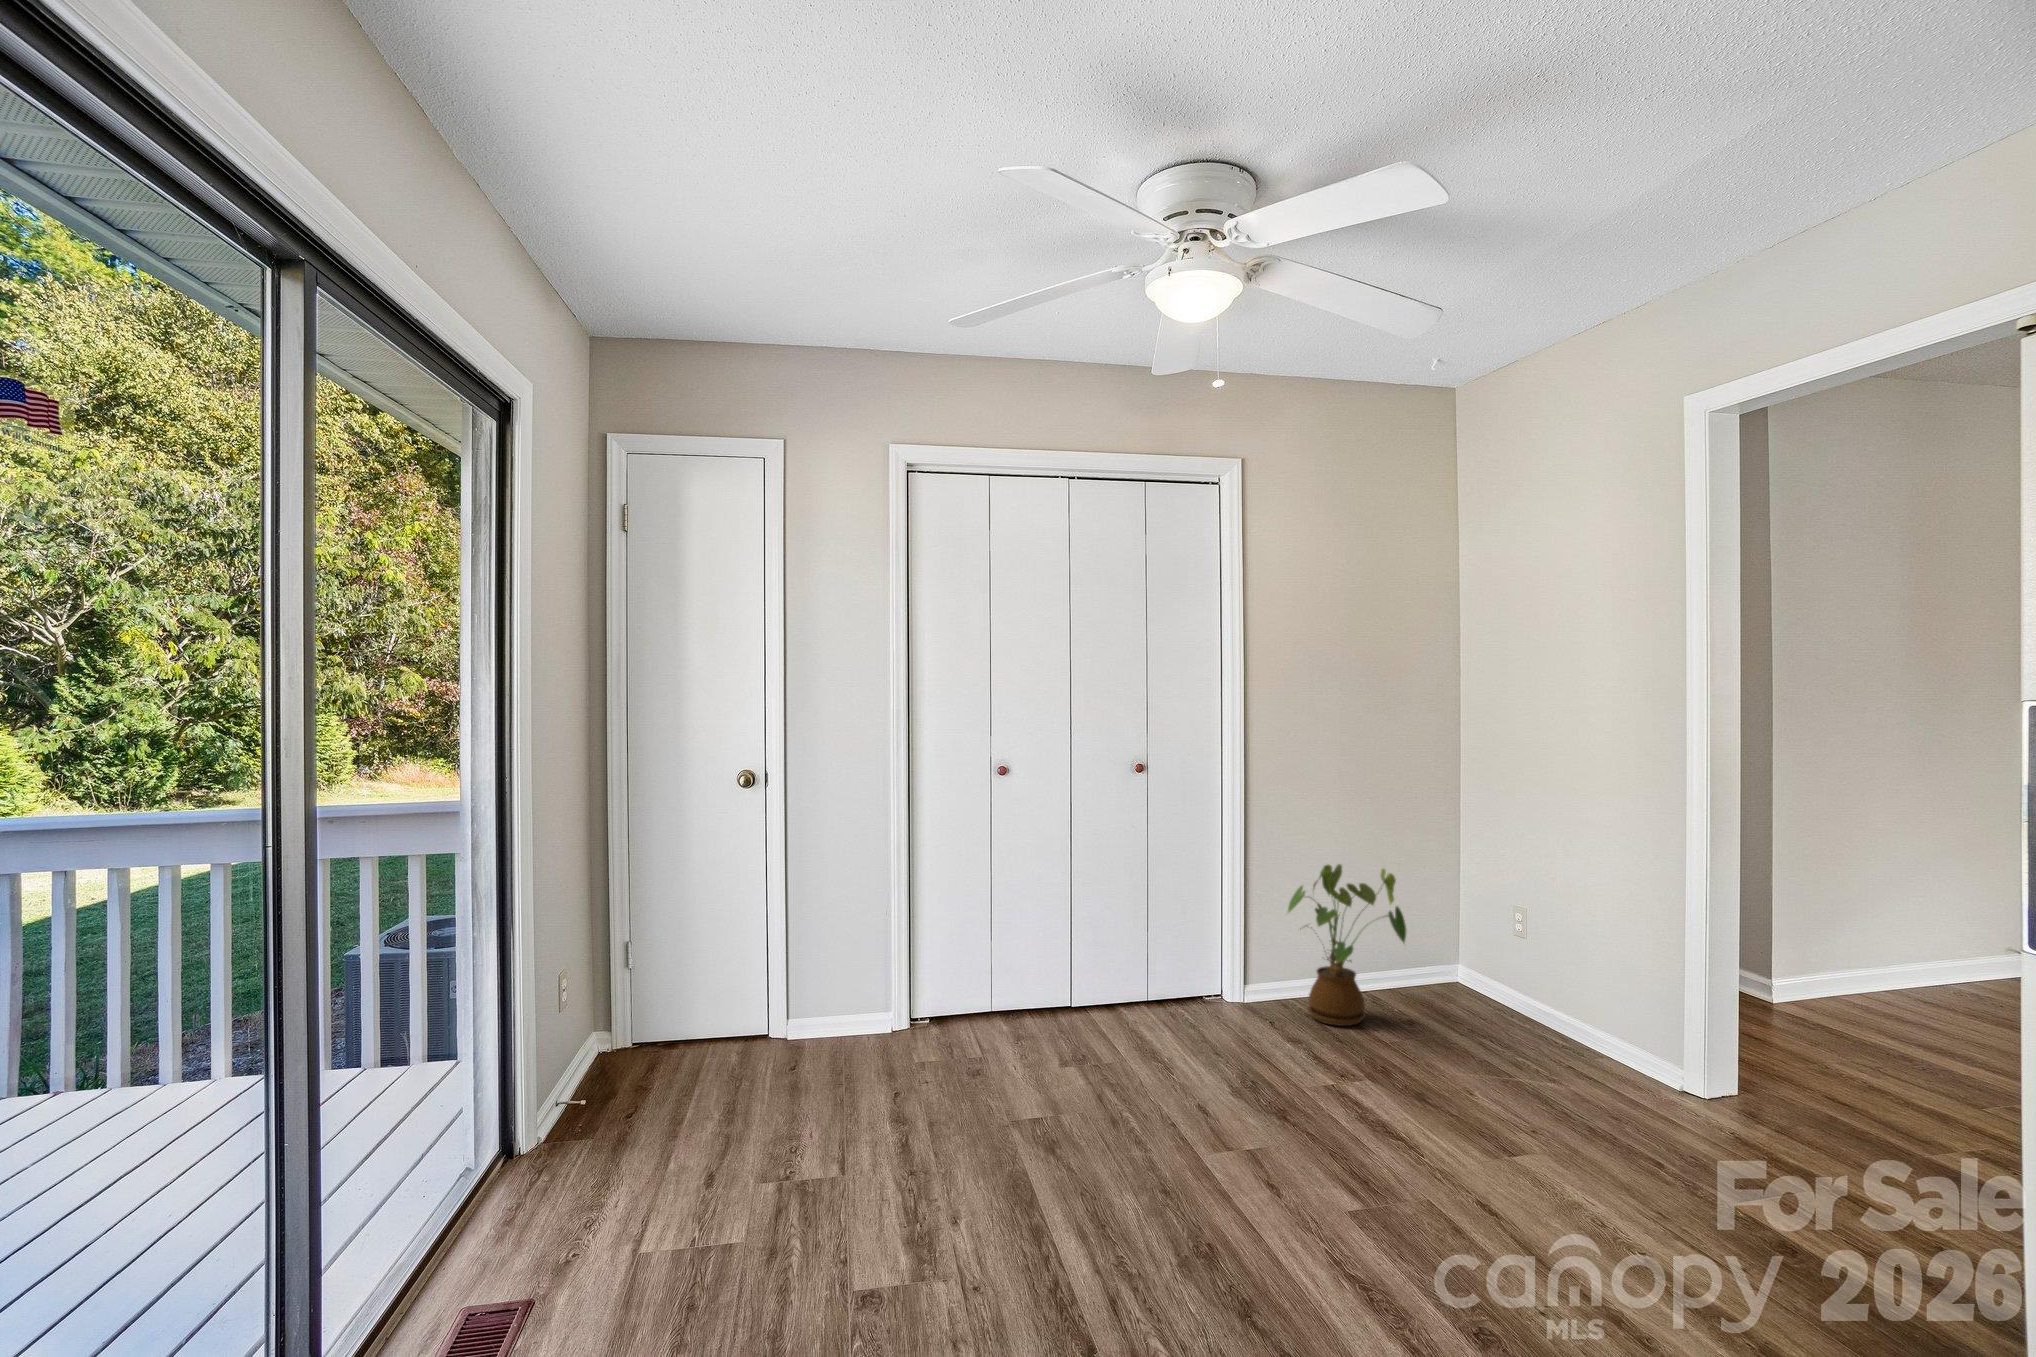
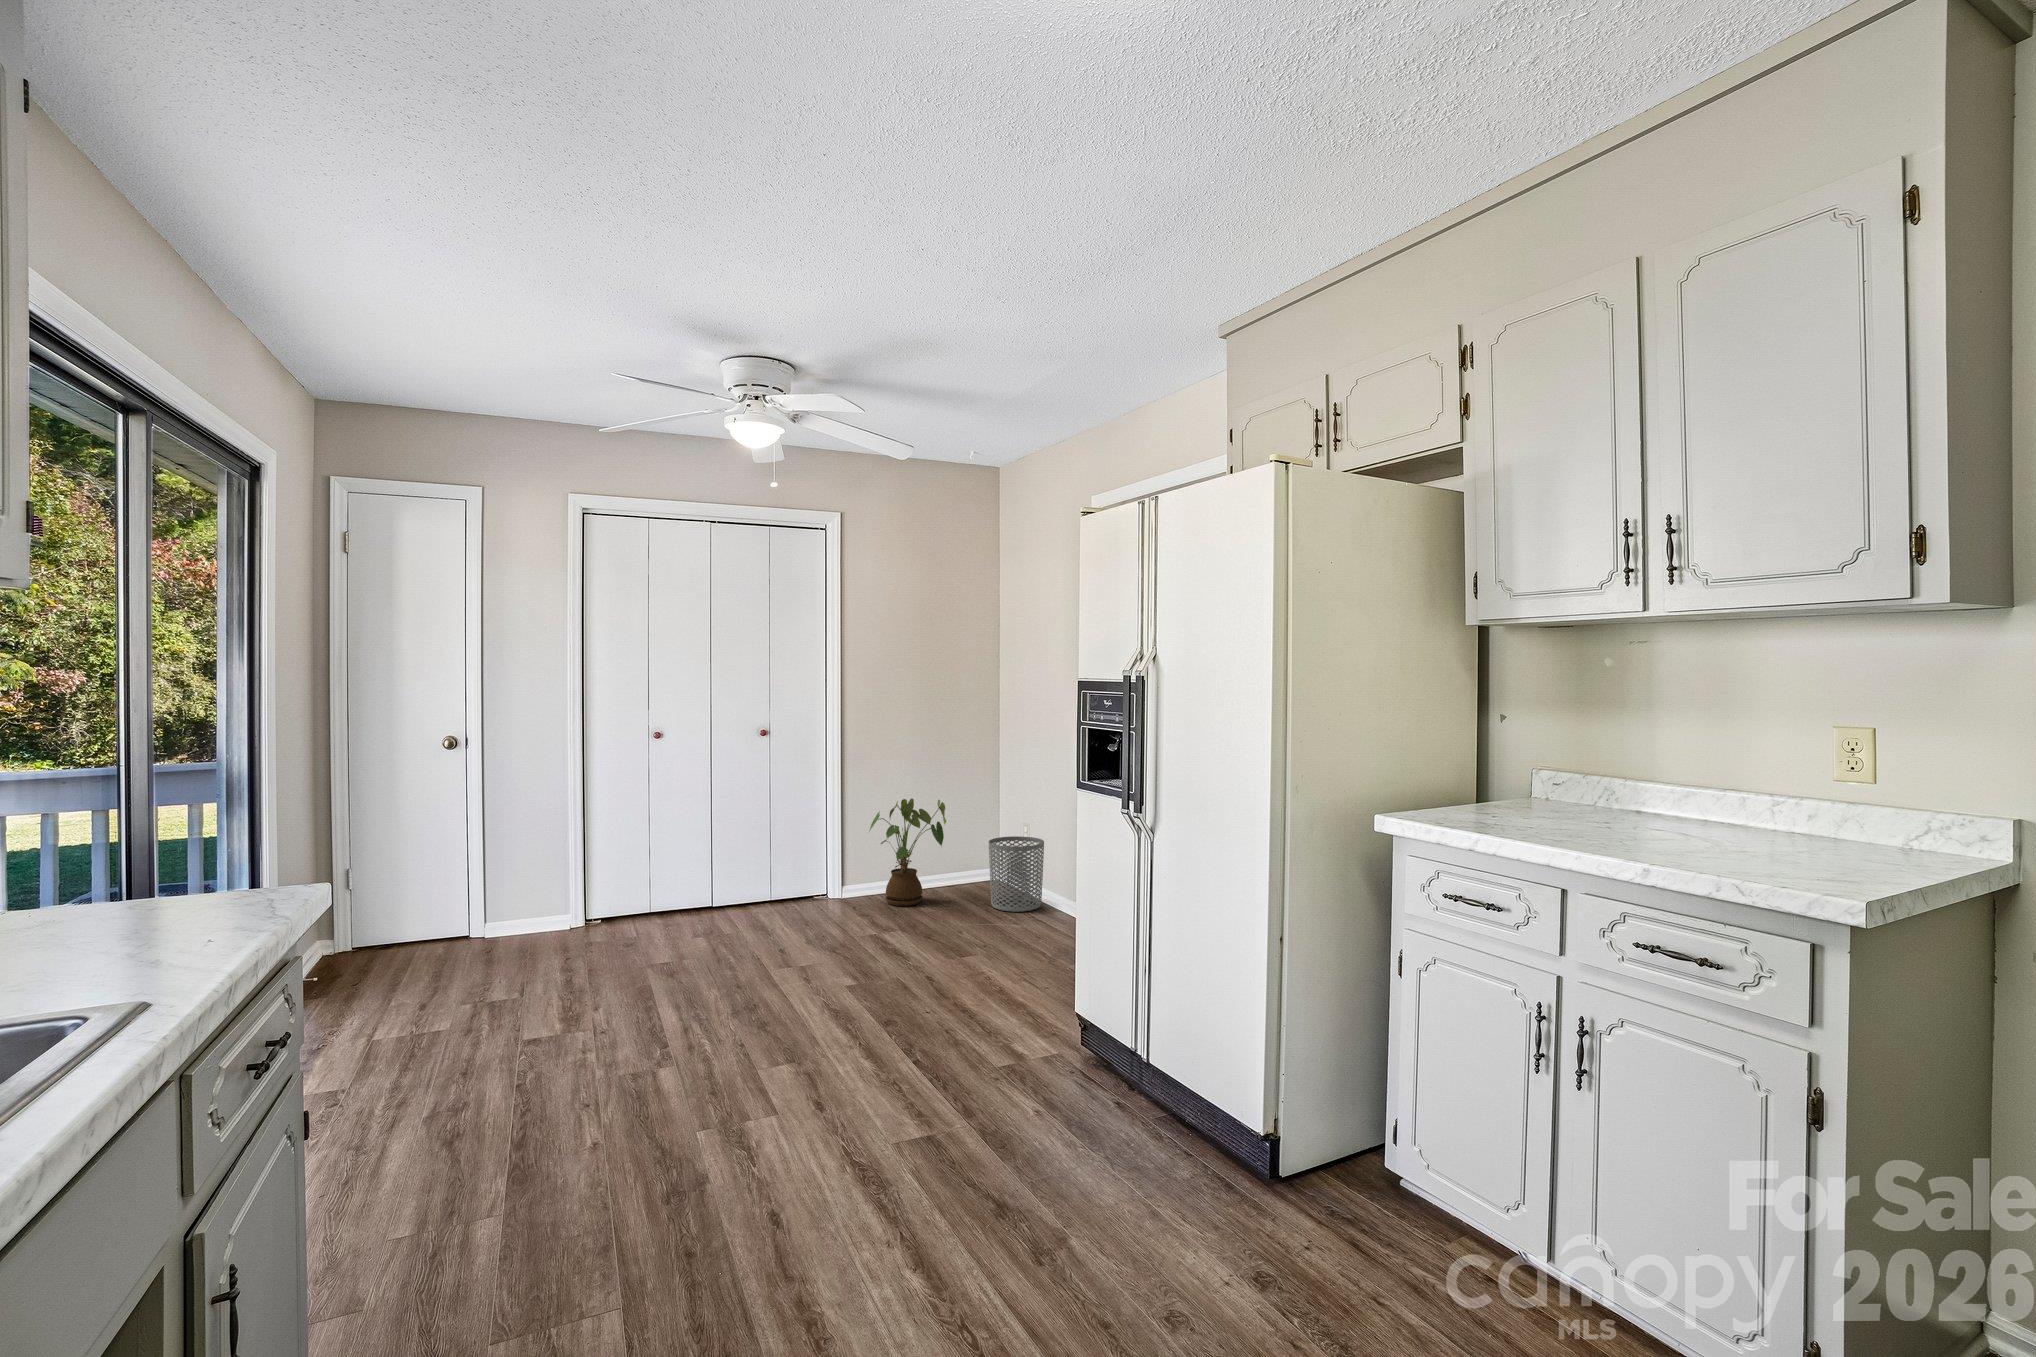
waste bin: none [1475,931,1571,1055] -> present [989,836,1044,912]

